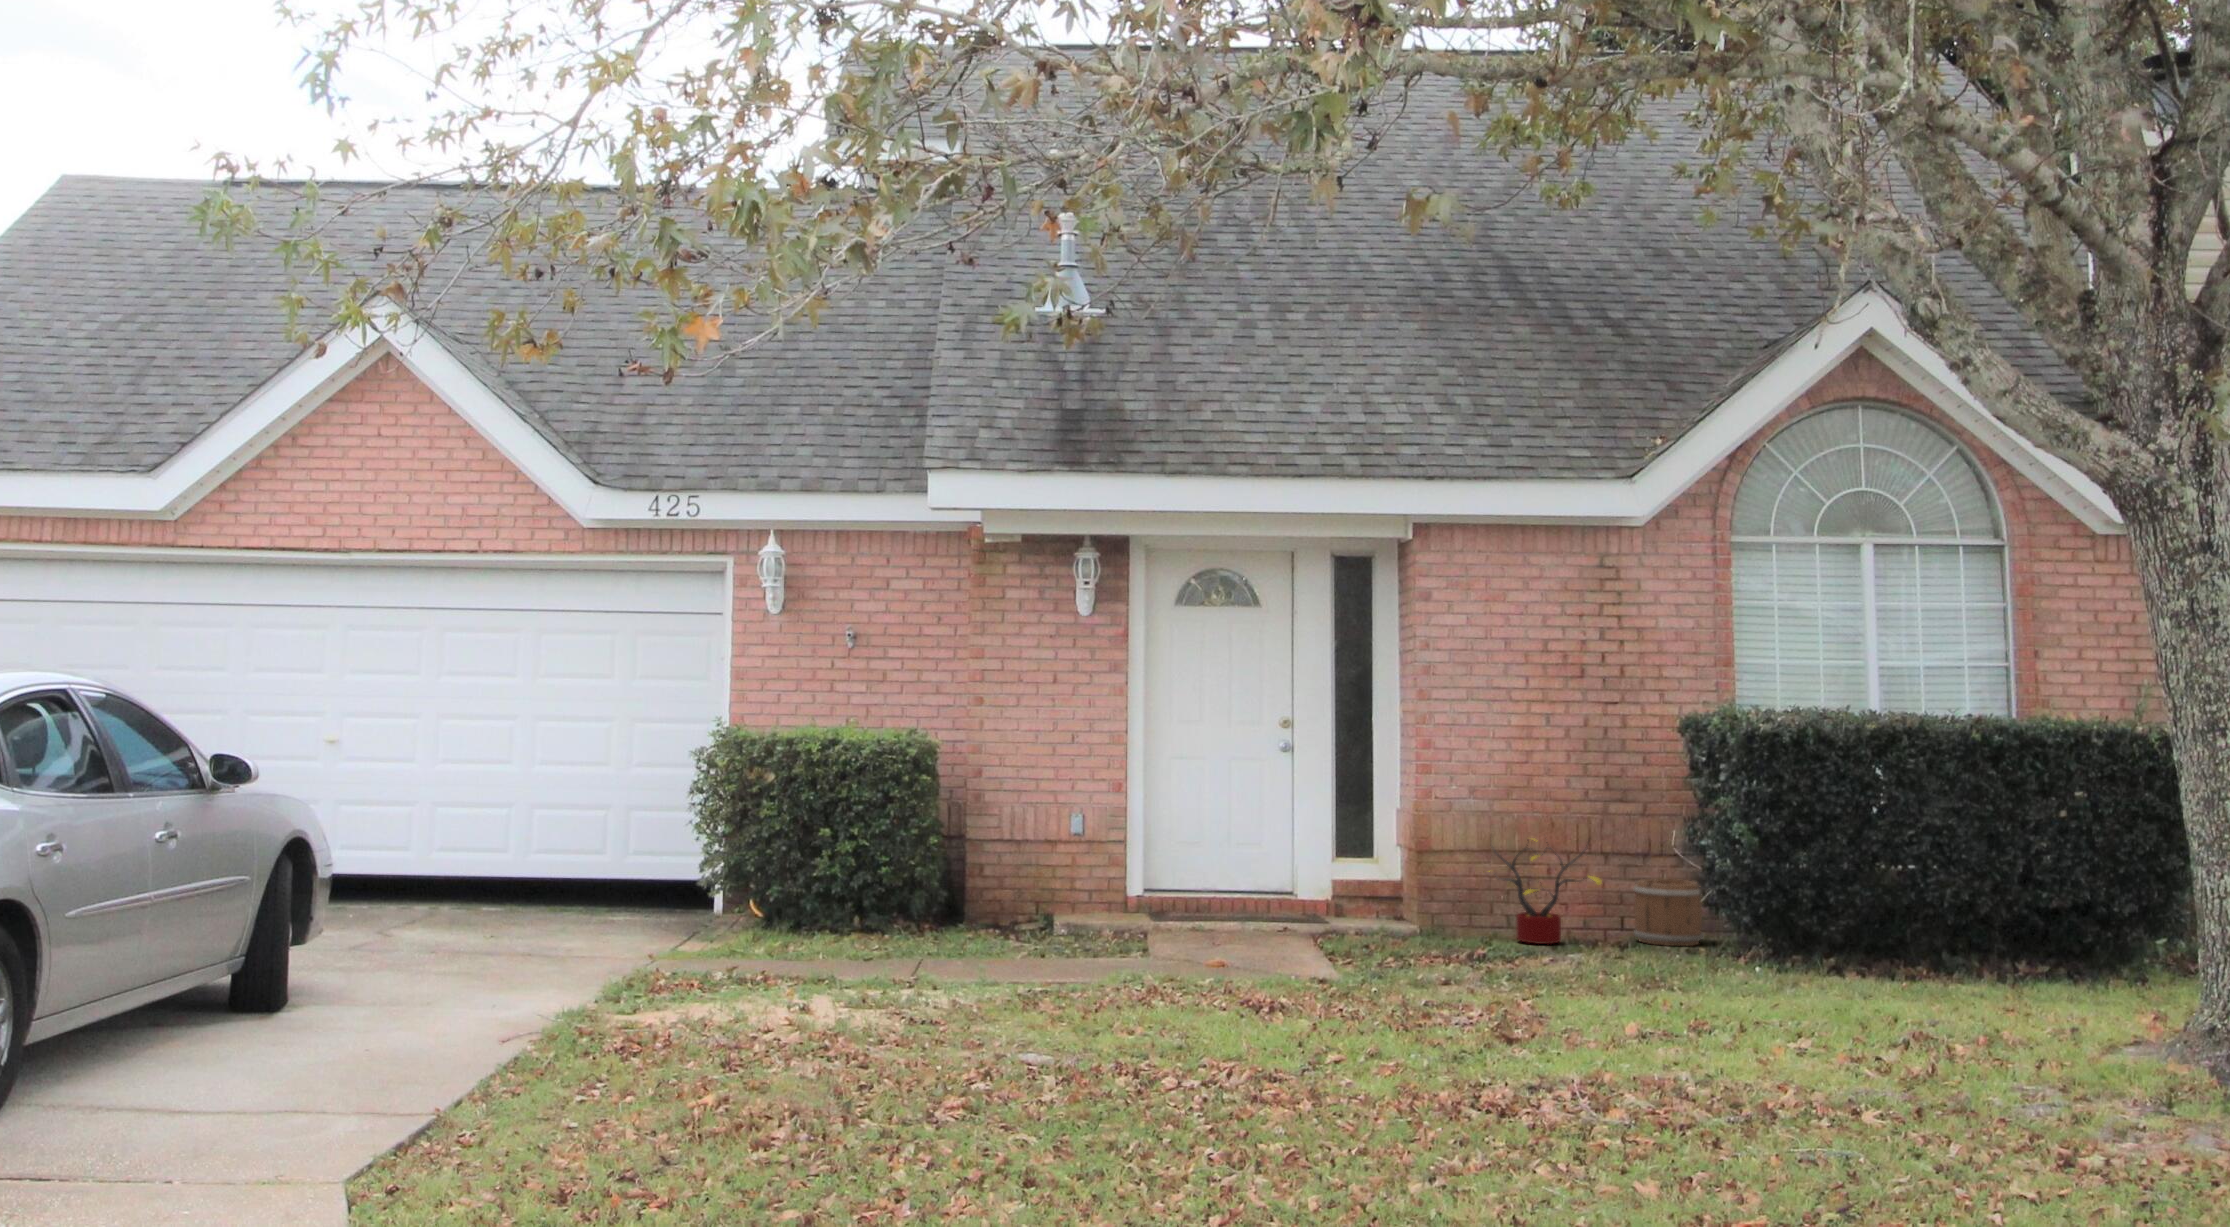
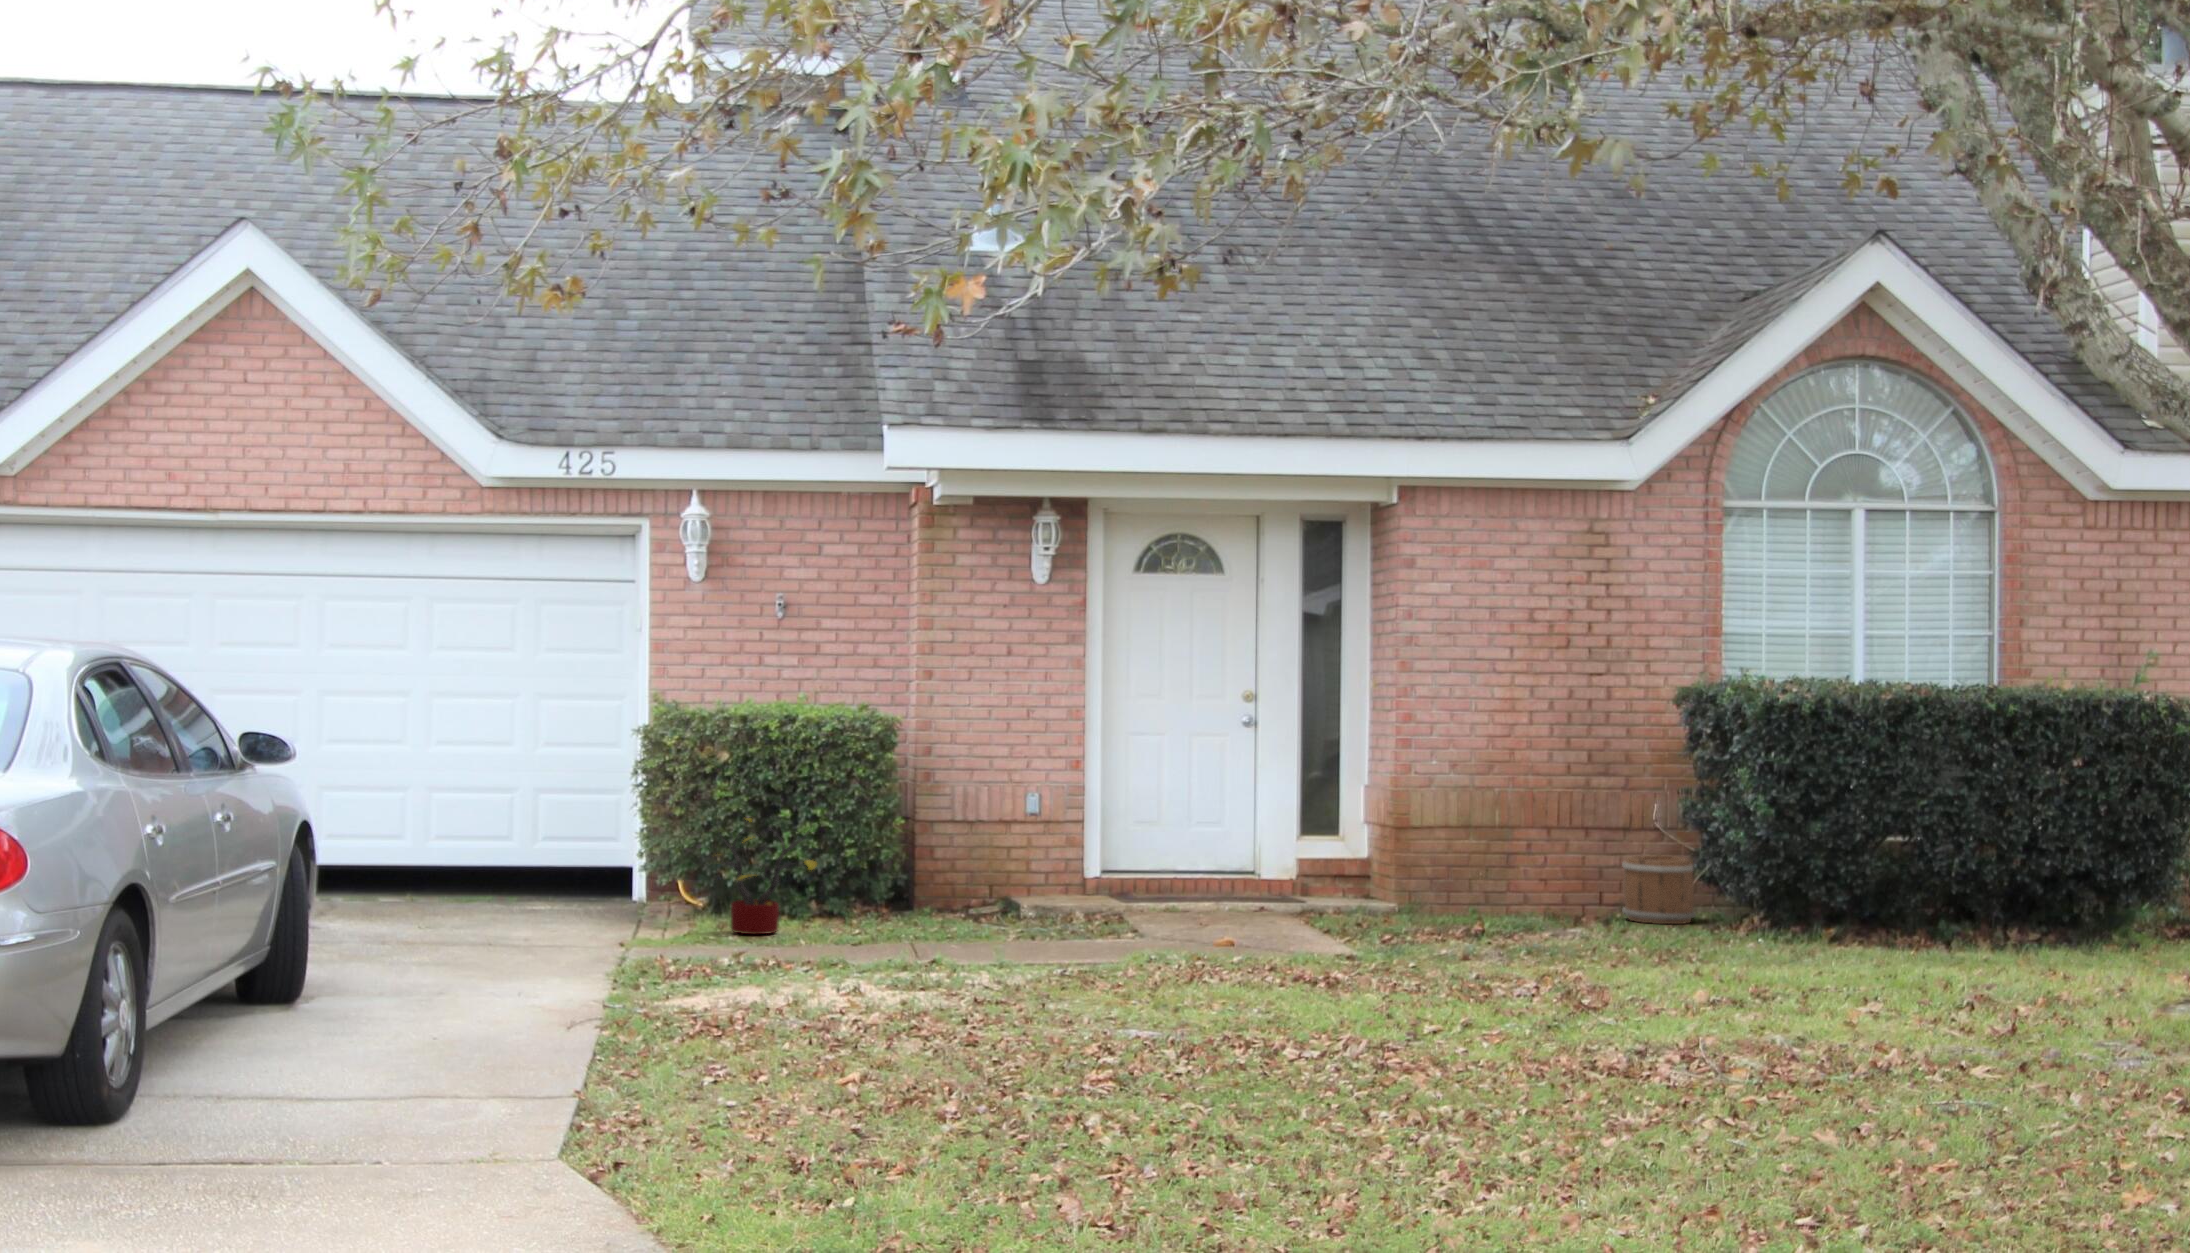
decorative plant: present [1495,841,1601,944] -> present [721,818,817,934]

